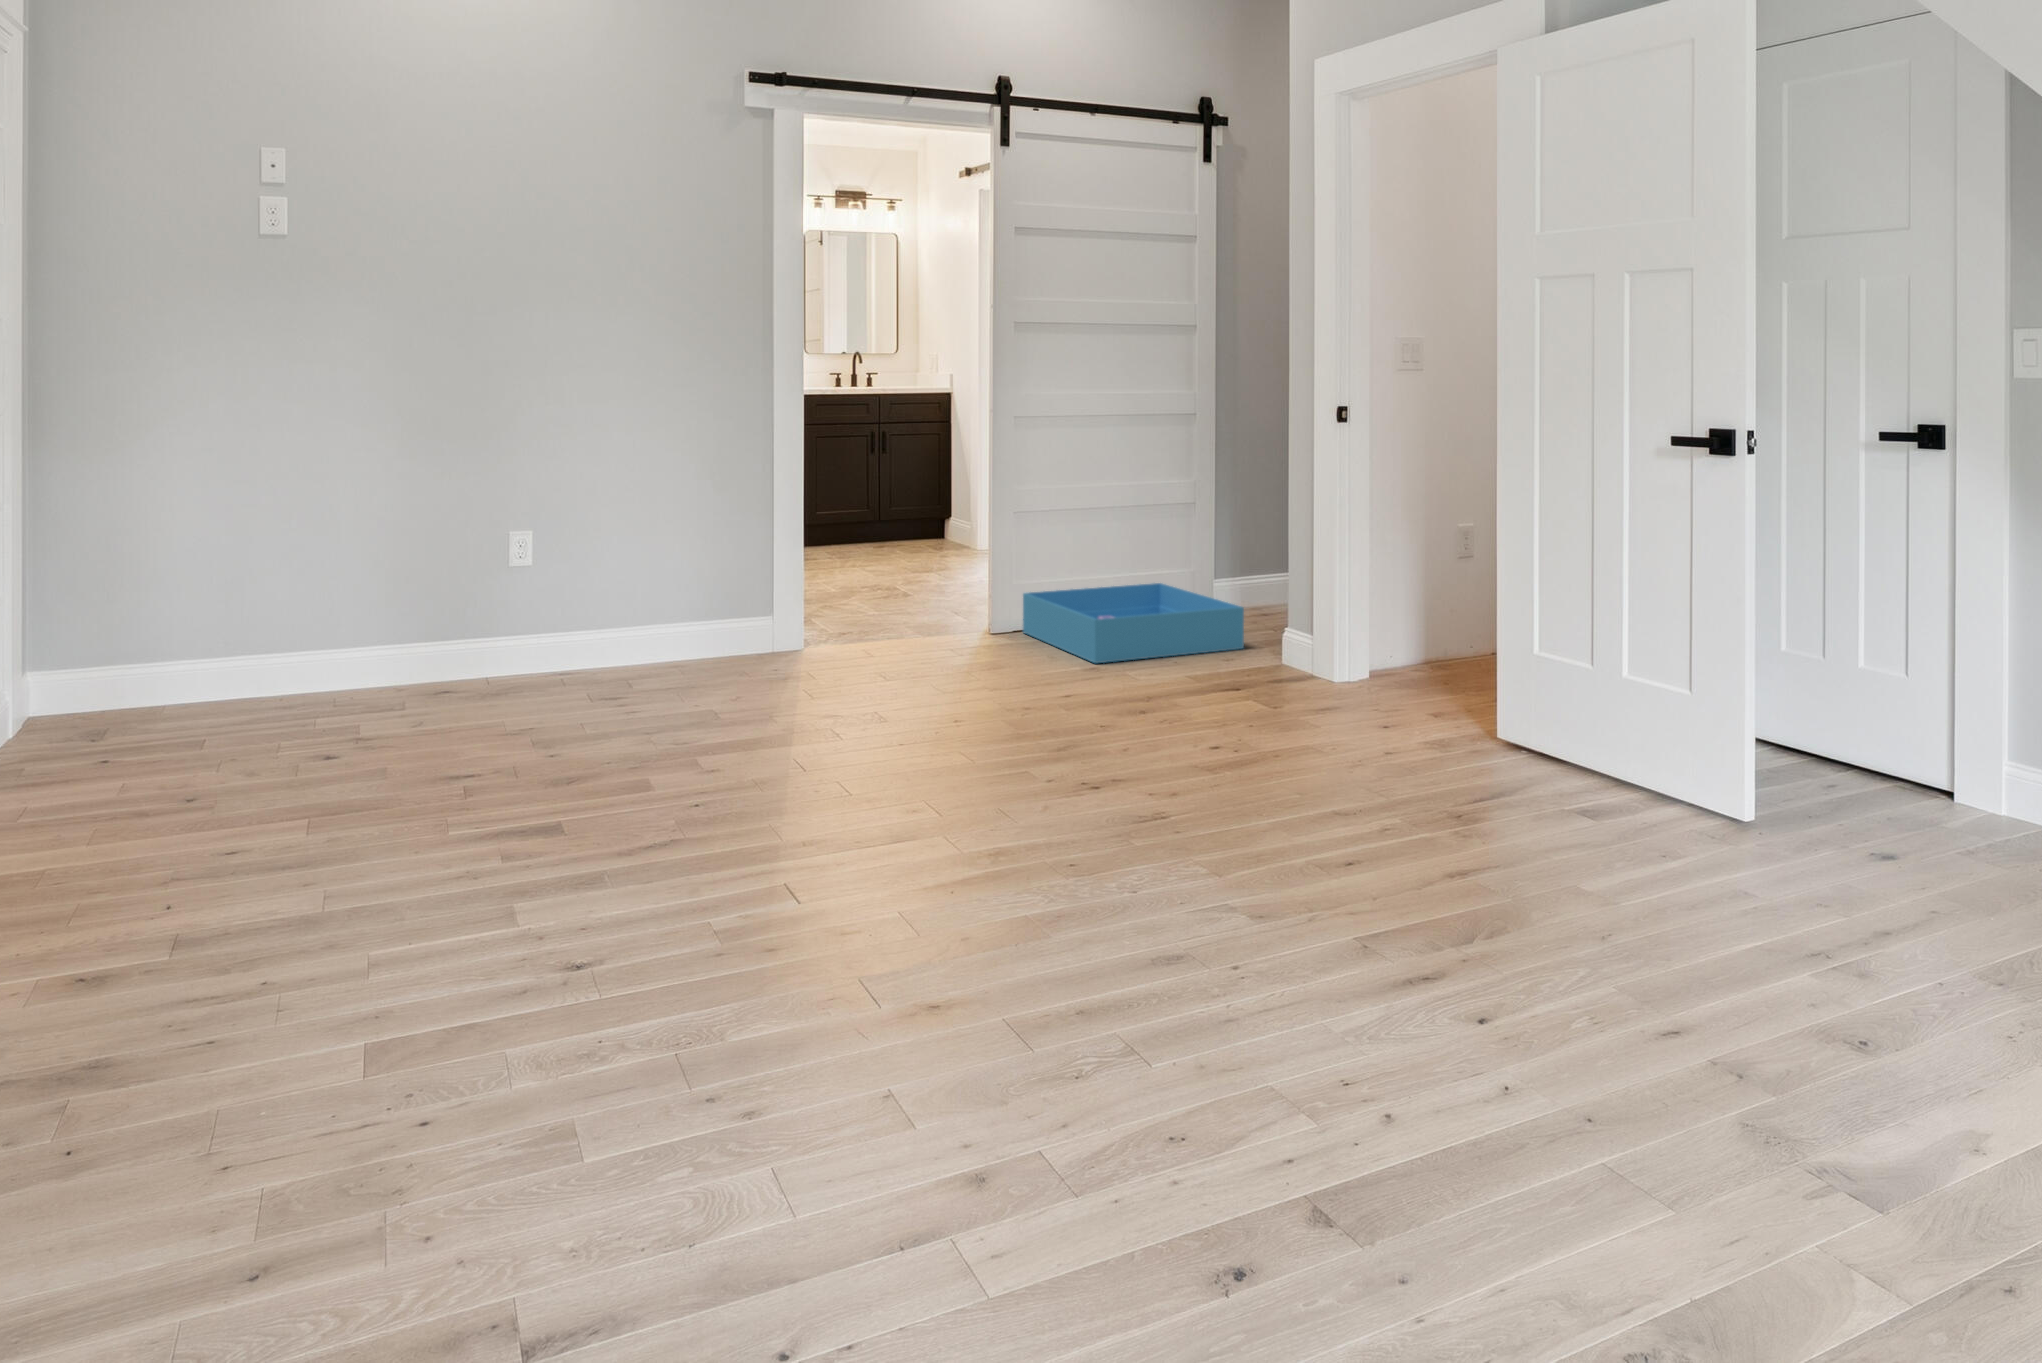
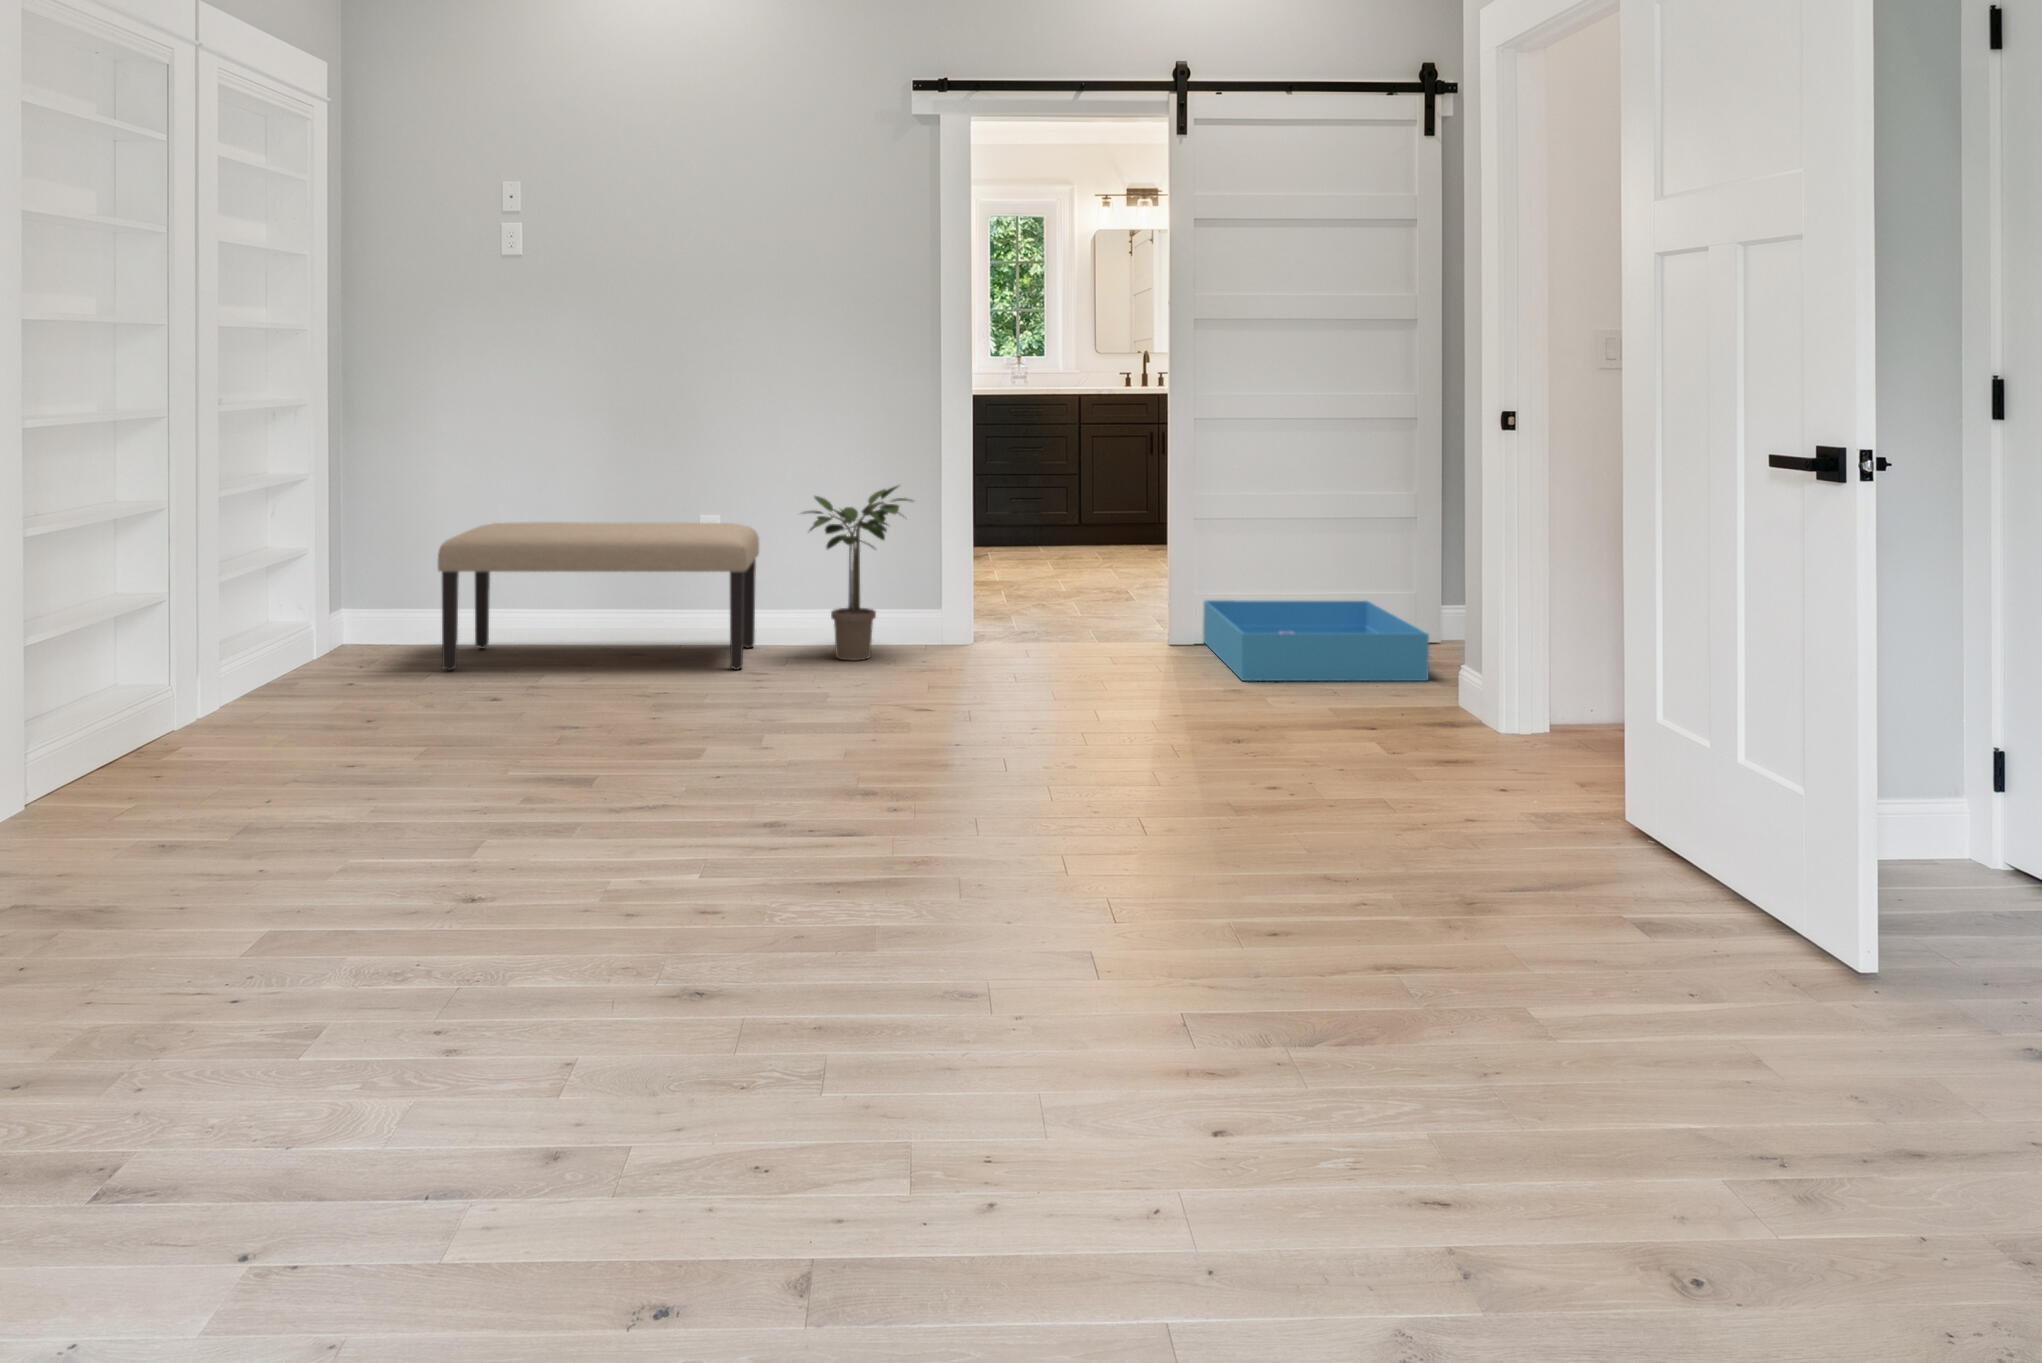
potted plant: none [640,493,765,681] -> present [804,486,911,660]
bench: none [212,543,597,737] -> present [438,522,759,670]

